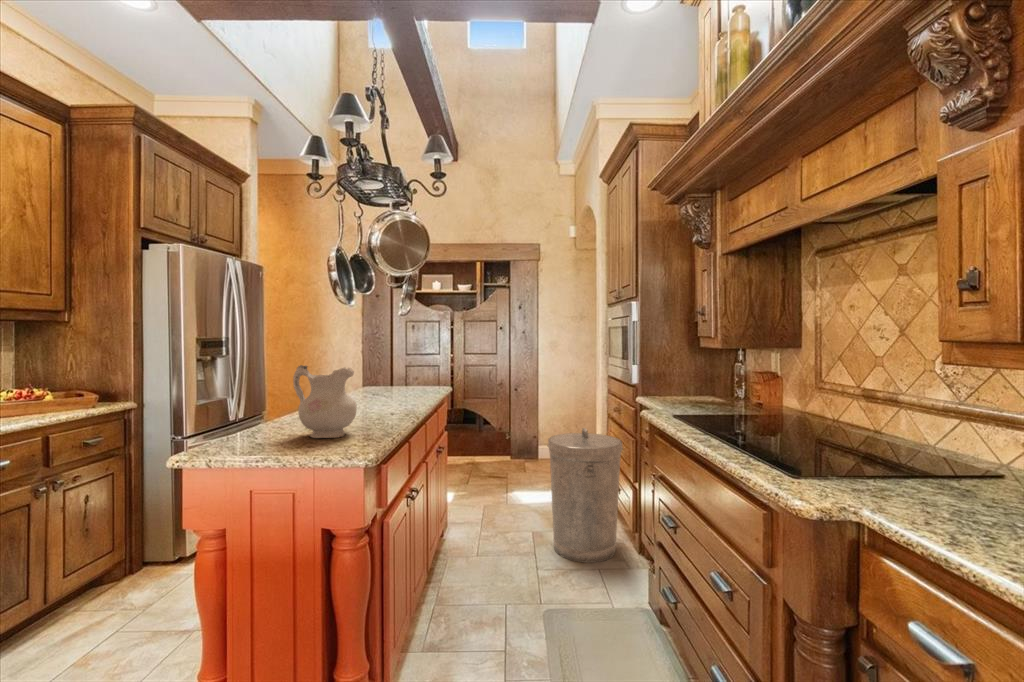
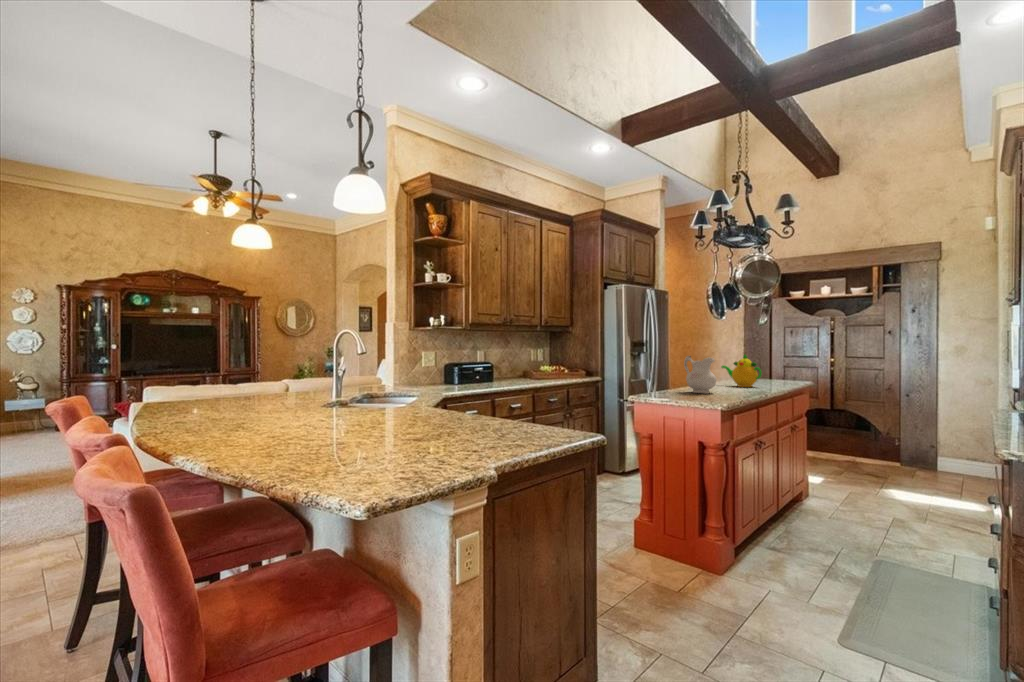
teapot: none [354,356,415,408] -> present [722,355,761,387]
trash can: present [548,428,623,563] -> none [892,424,977,542]

